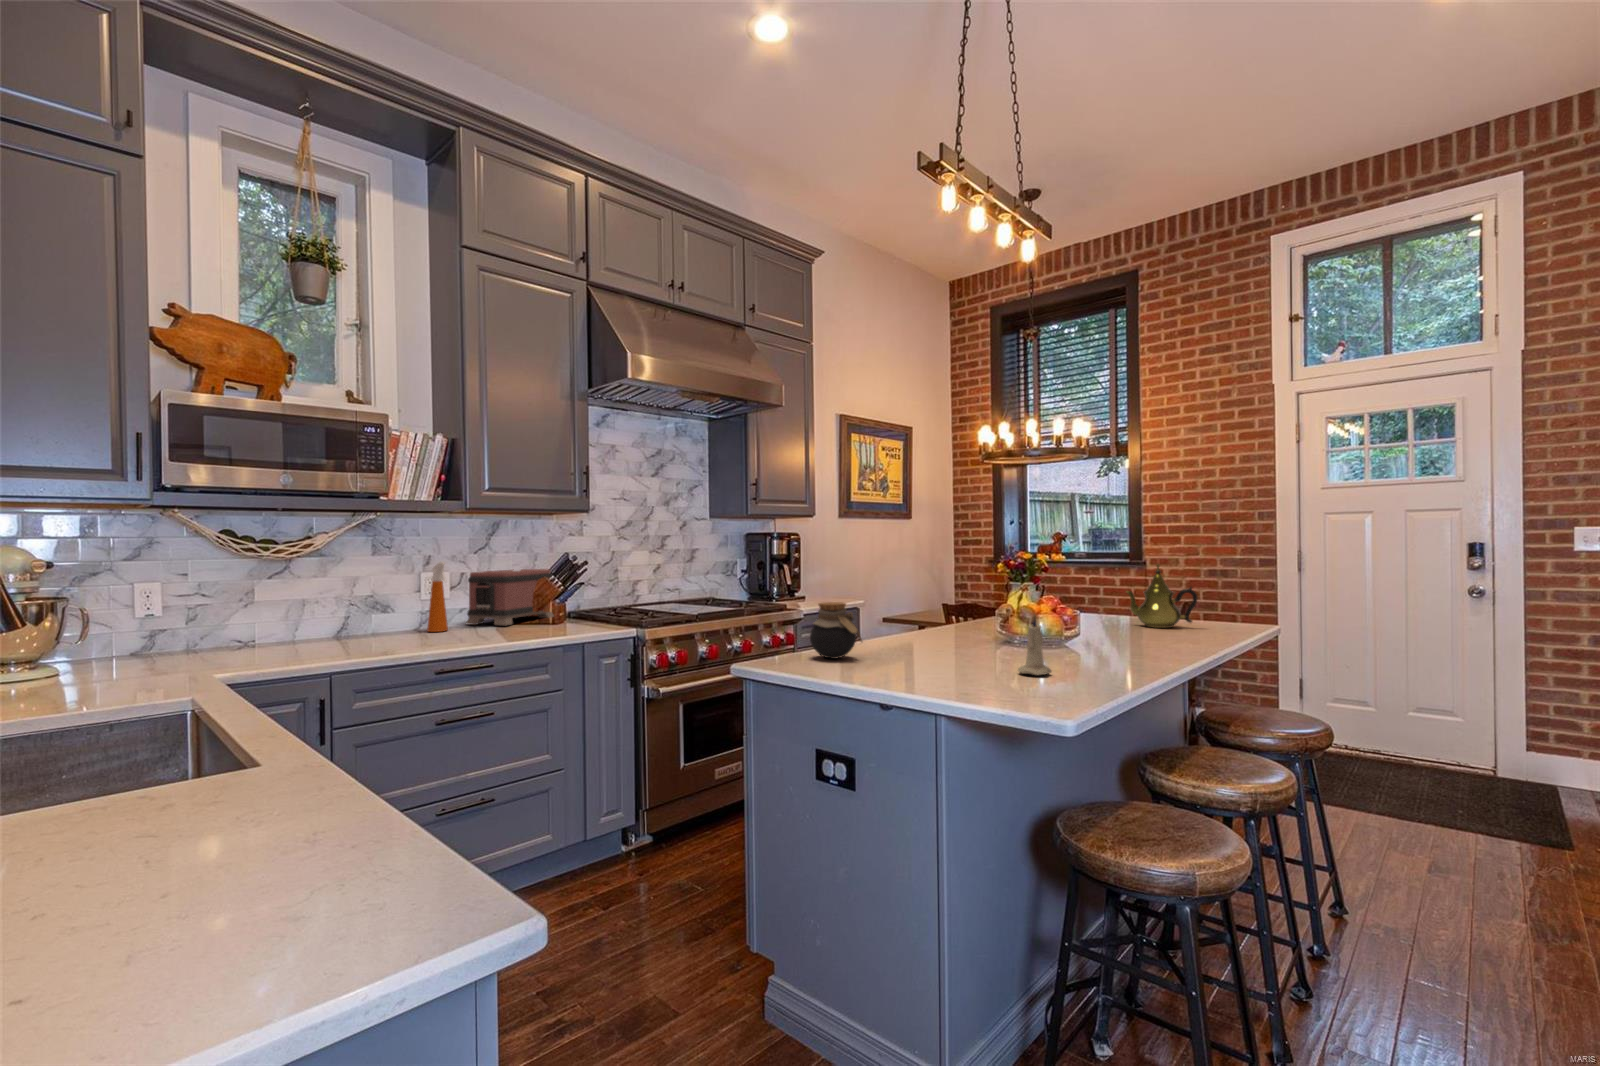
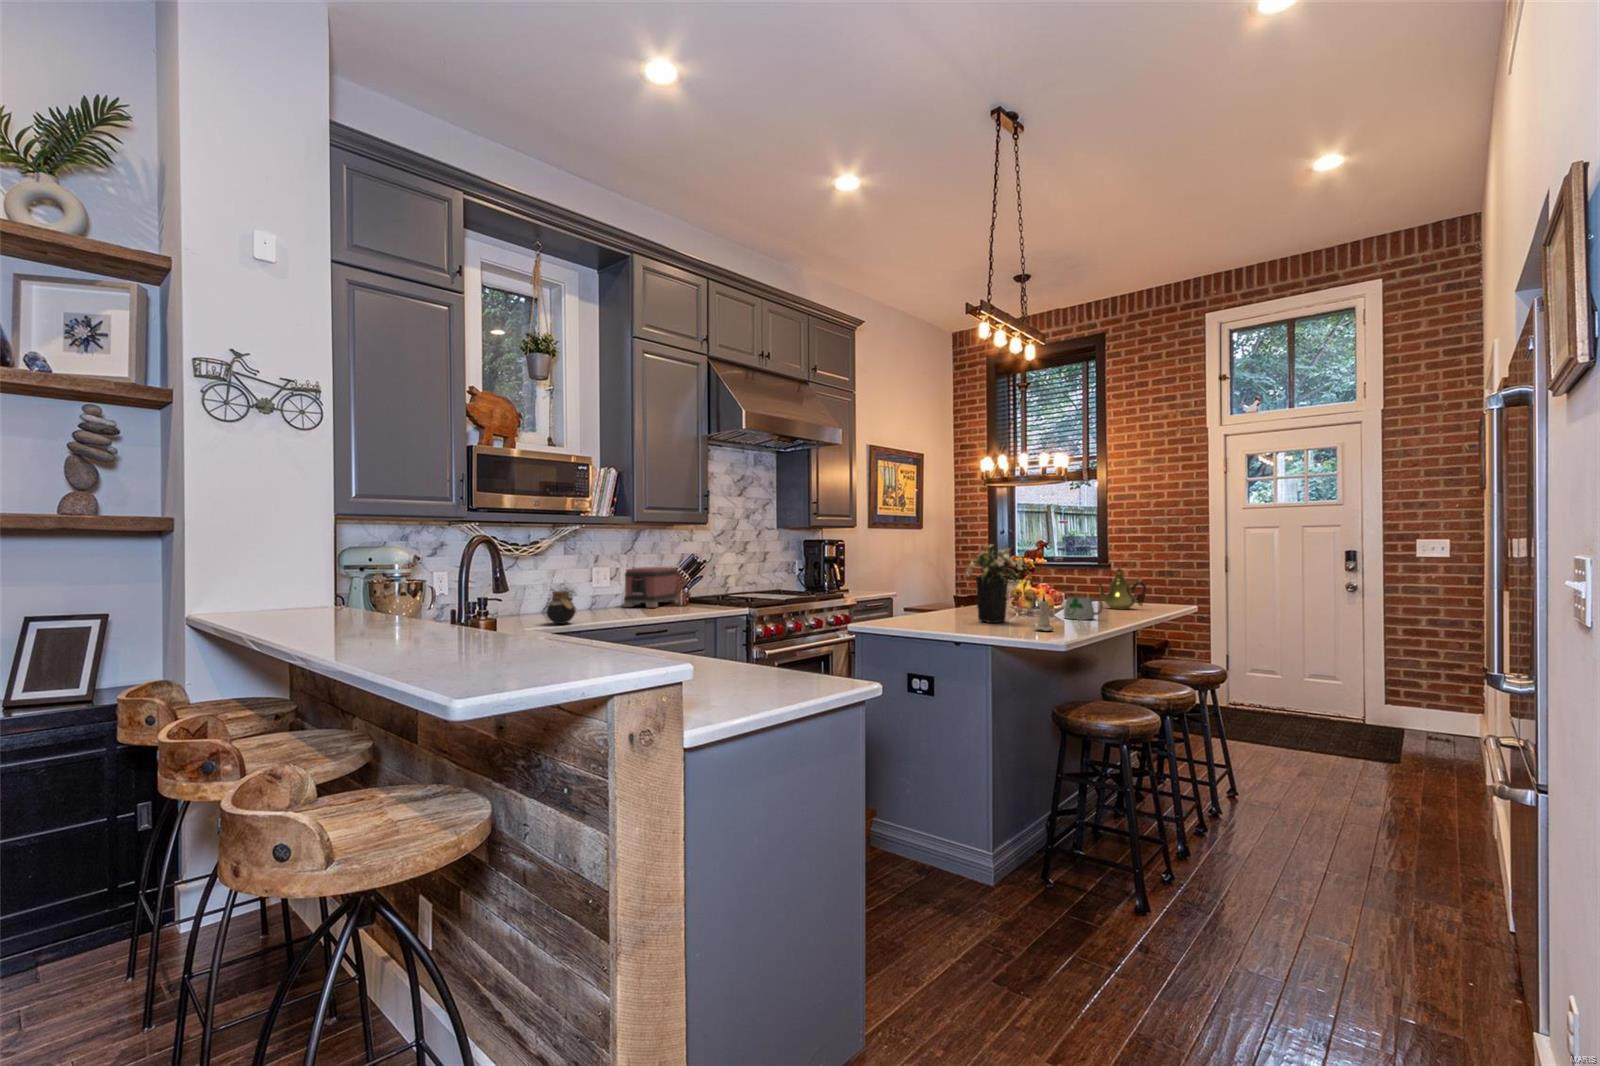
flower arrangement: none [912,532,1016,657] -> present [964,545,1023,623]
spray bottle: present [427,562,448,632] -> none [603,561,619,612]
jar: present [810,602,862,659] -> present [546,591,577,624]
mug: none [1073,613,1133,652] -> present [1064,597,1103,620]

